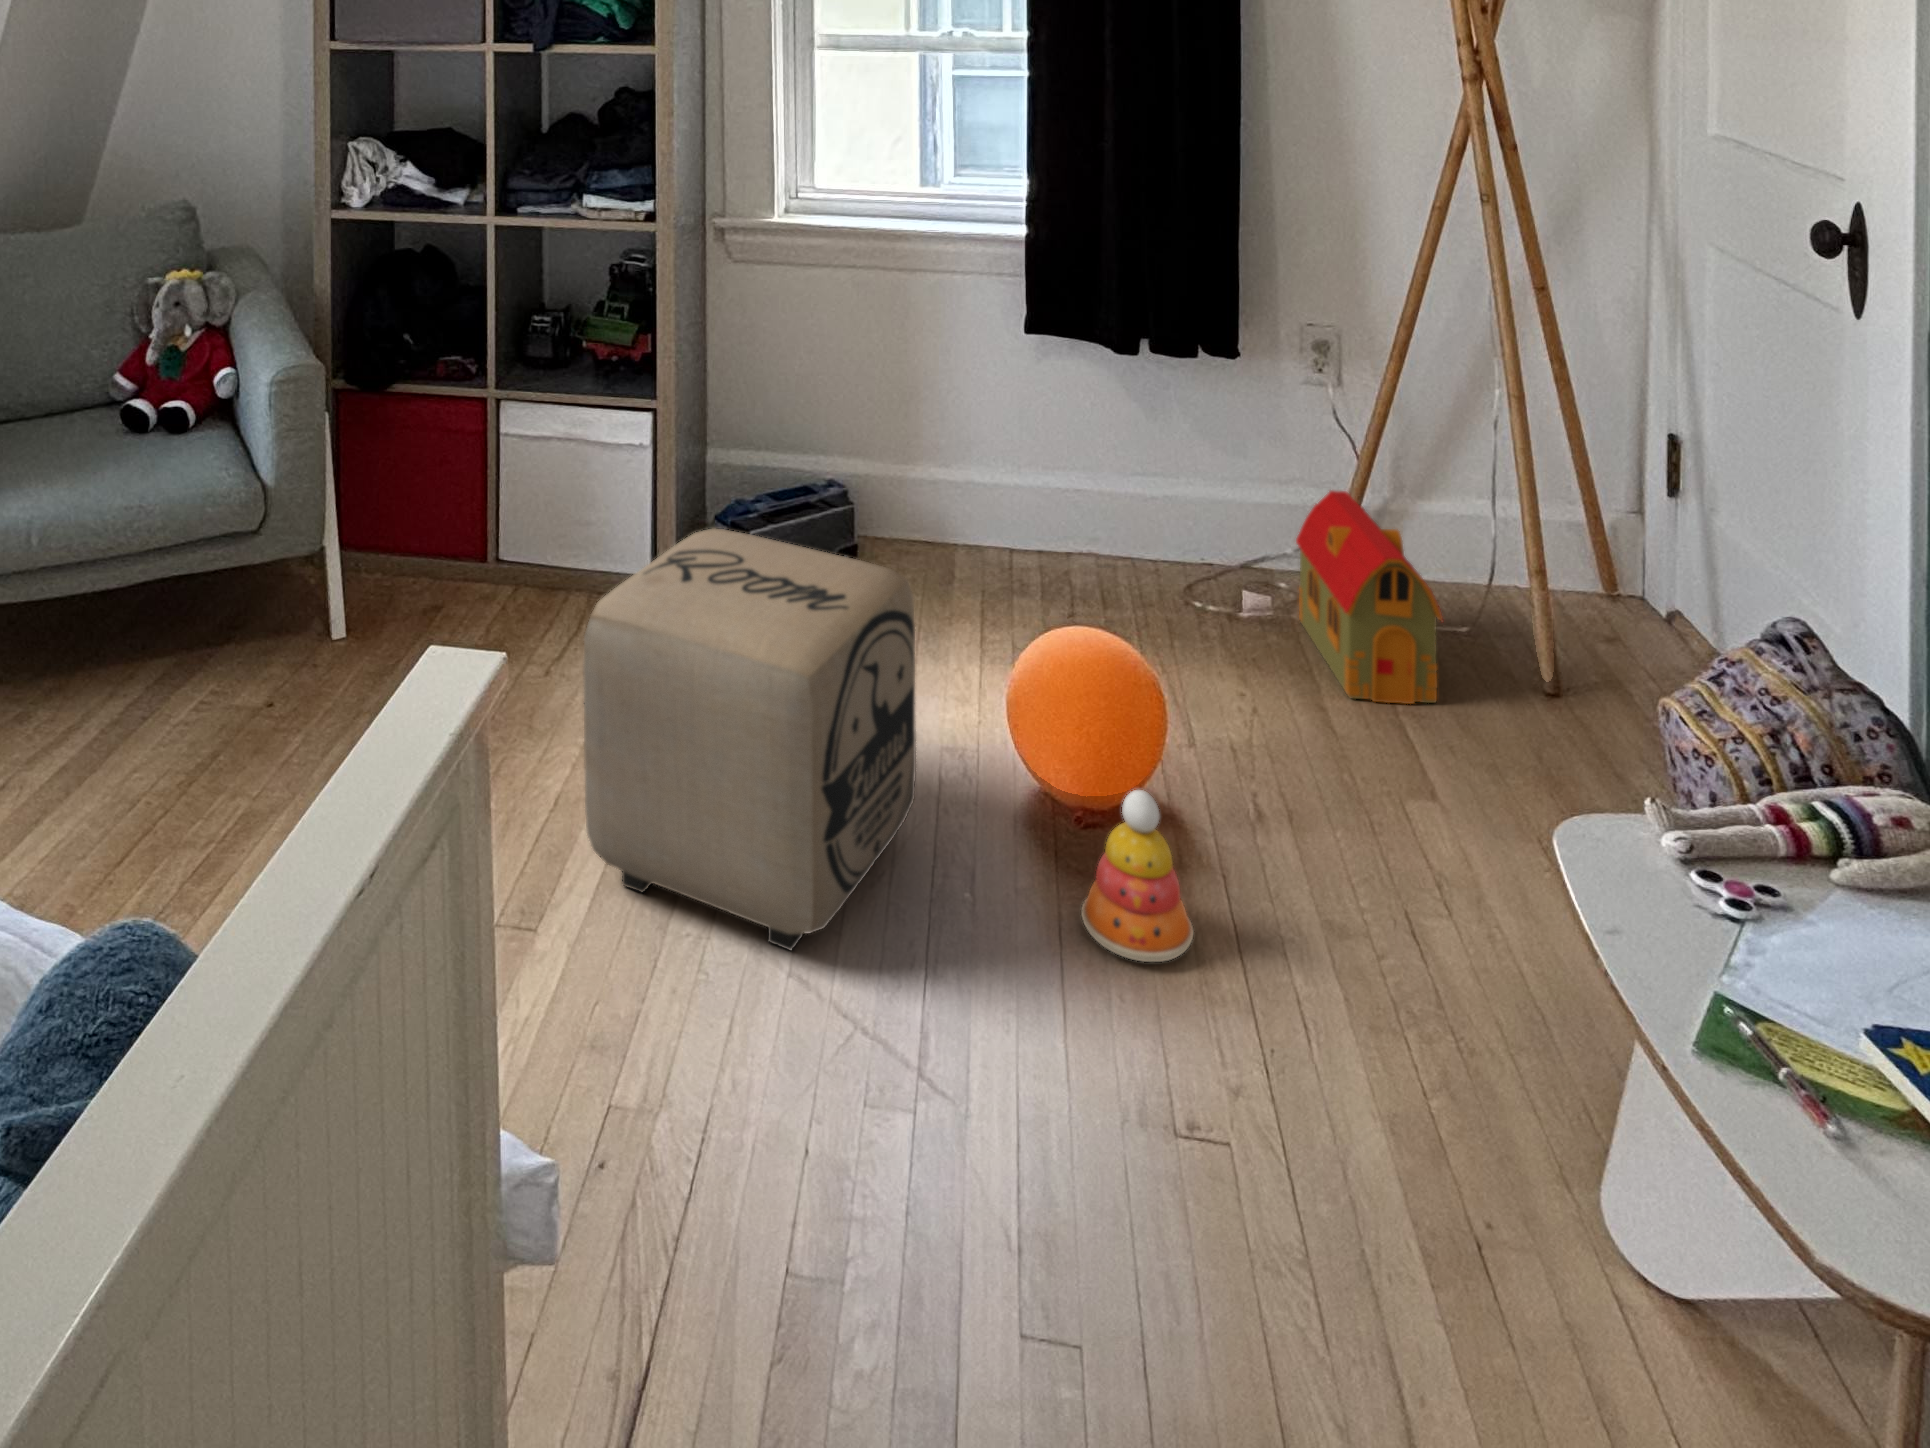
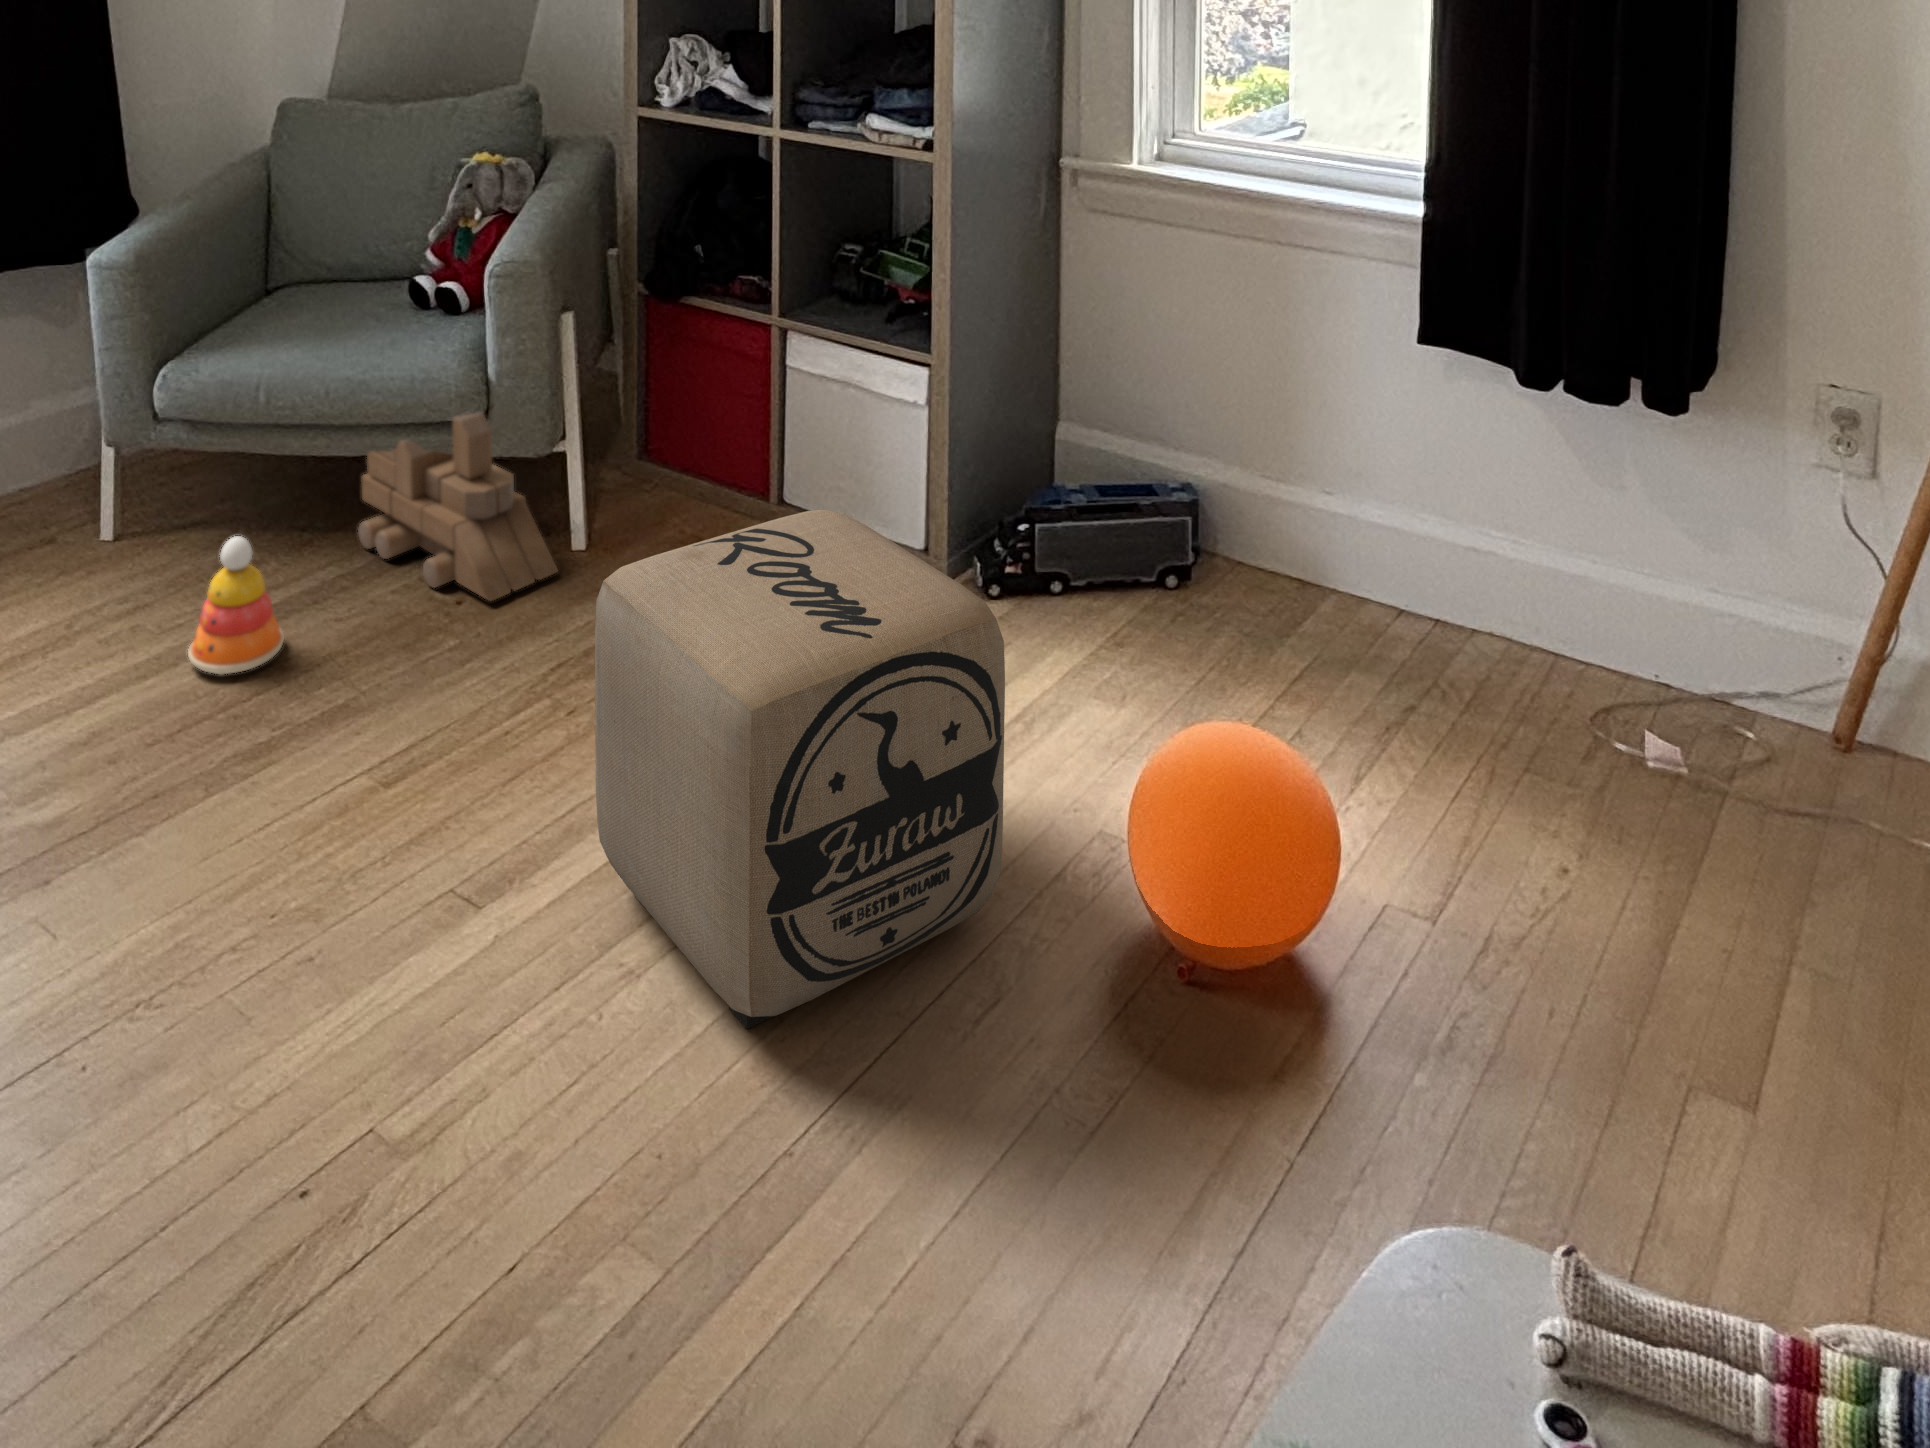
toy house: present [1296,490,1443,704] -> none [1742,625,1904,967]
toy train: none [108,519,340,698] -> present [358,413,558,601]
stacking toy: present [1081,790,1193,962] -> present [188,536,284,675]

